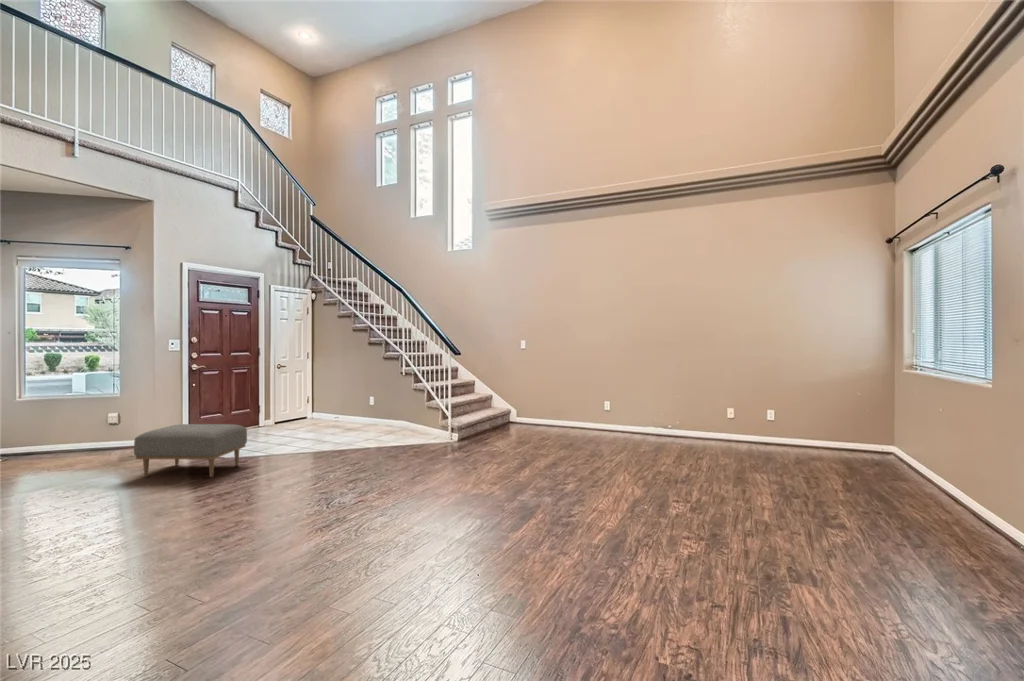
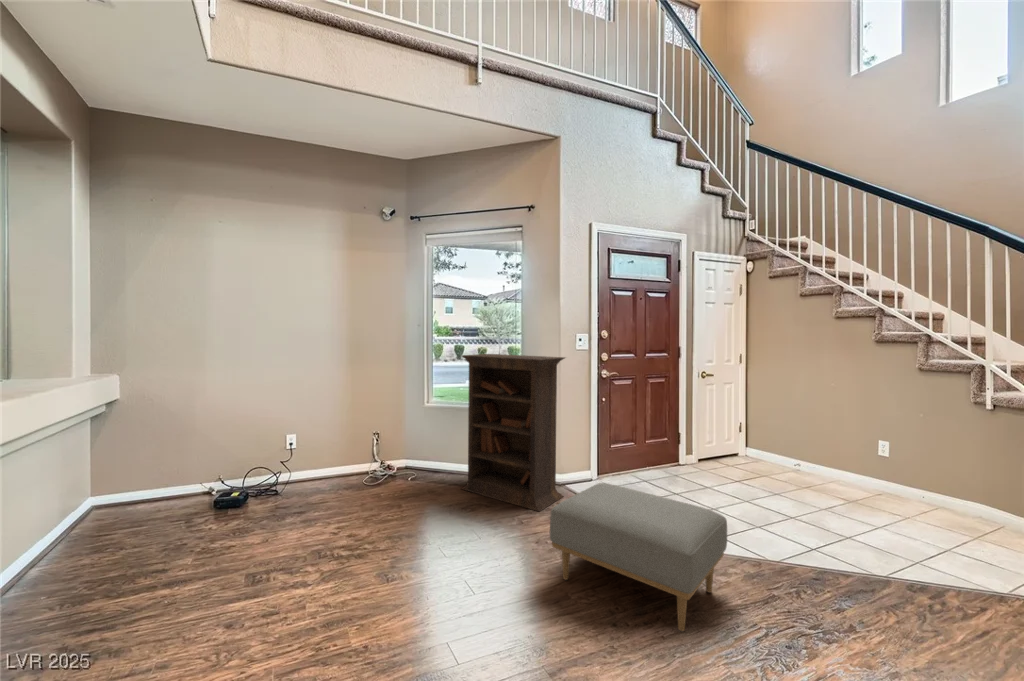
bookcase: none [54,355,158,461] -> present [461,354,565,511]

